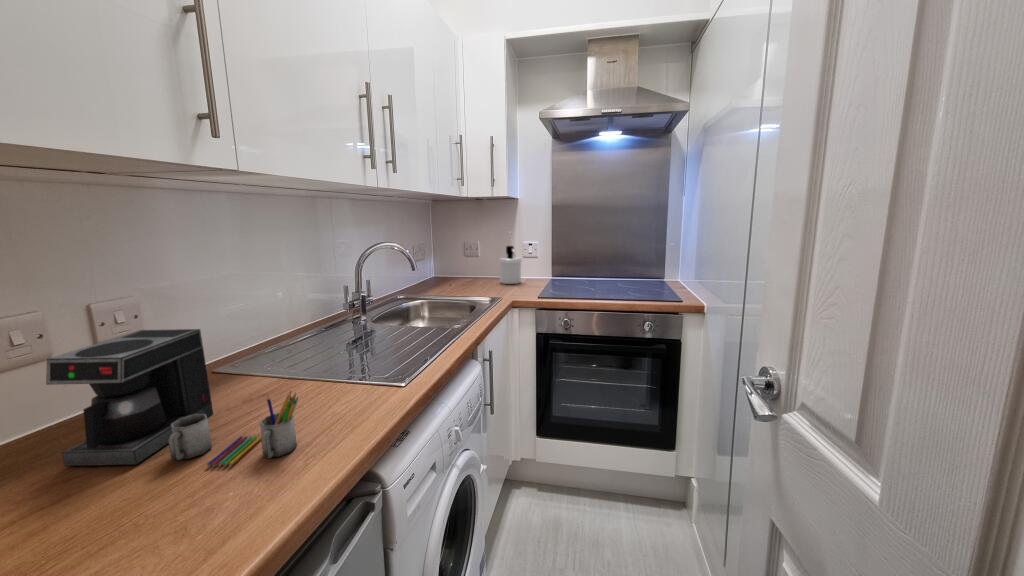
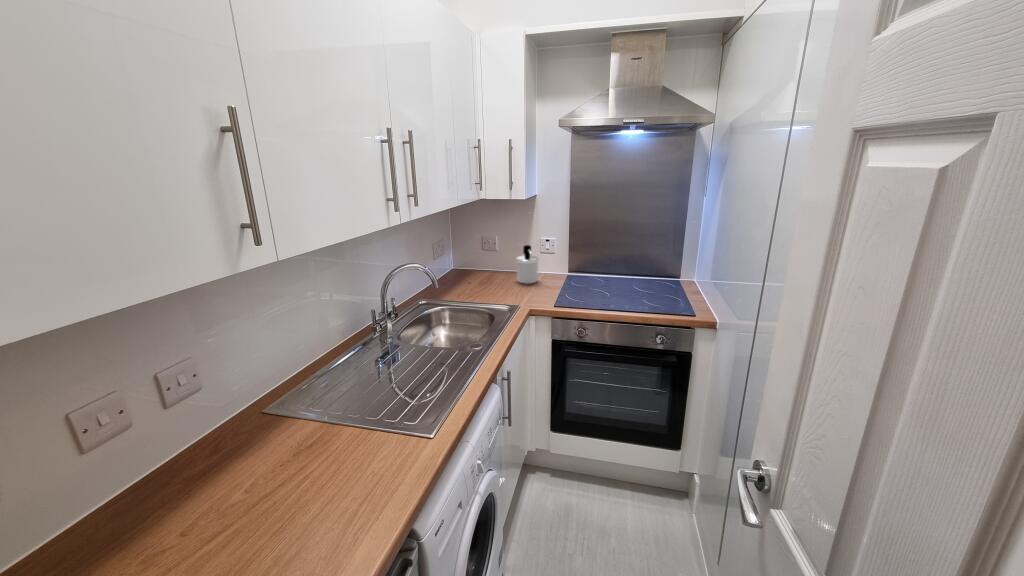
coffee maker: present [46,329,298,466] -> none [138,402,346,537]

